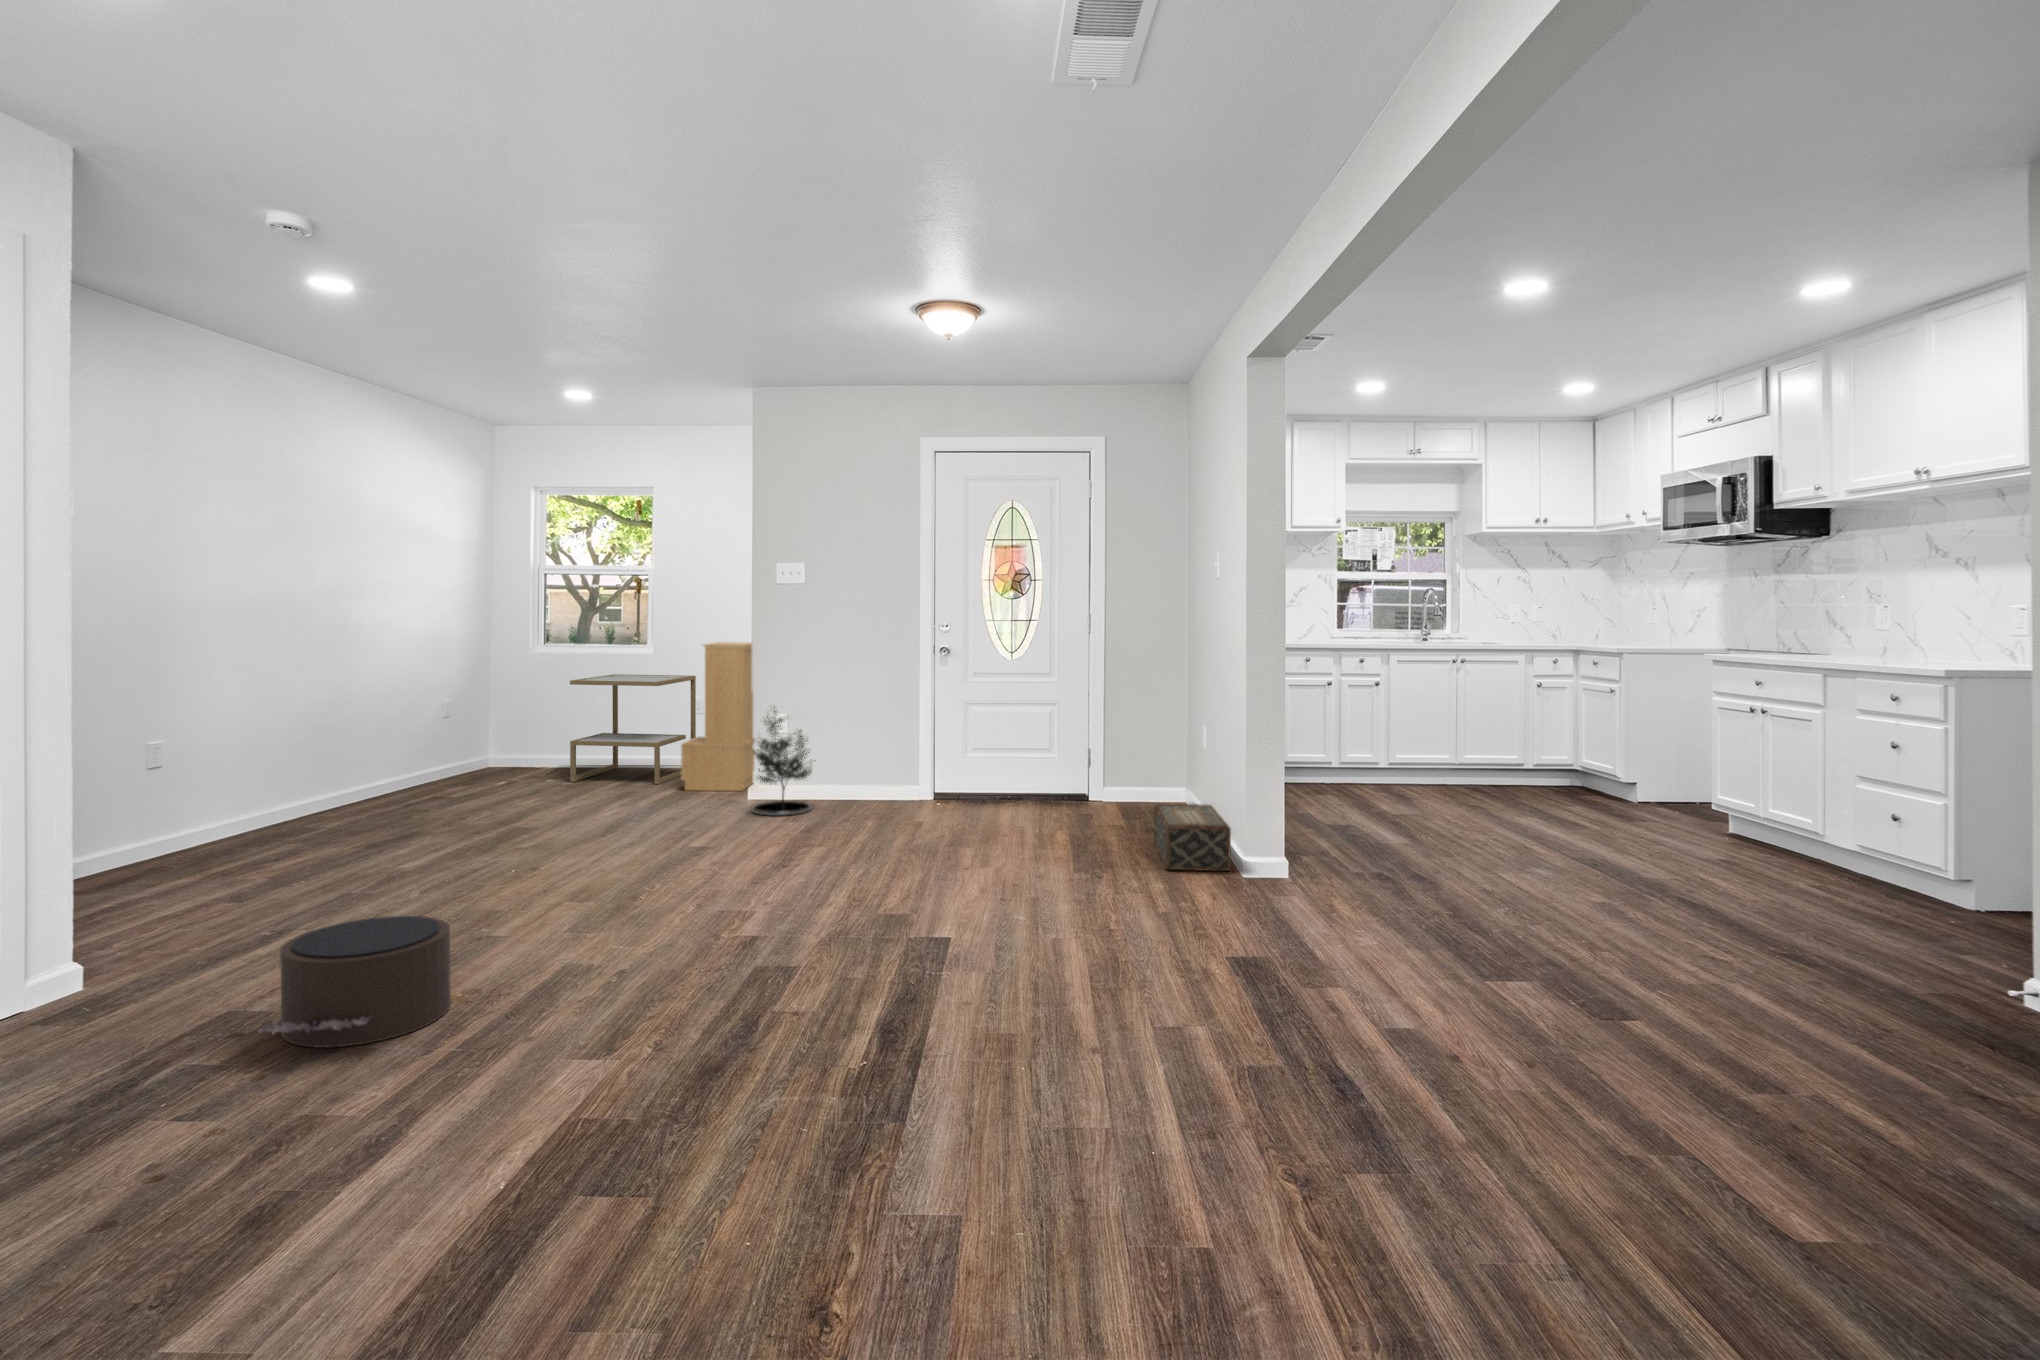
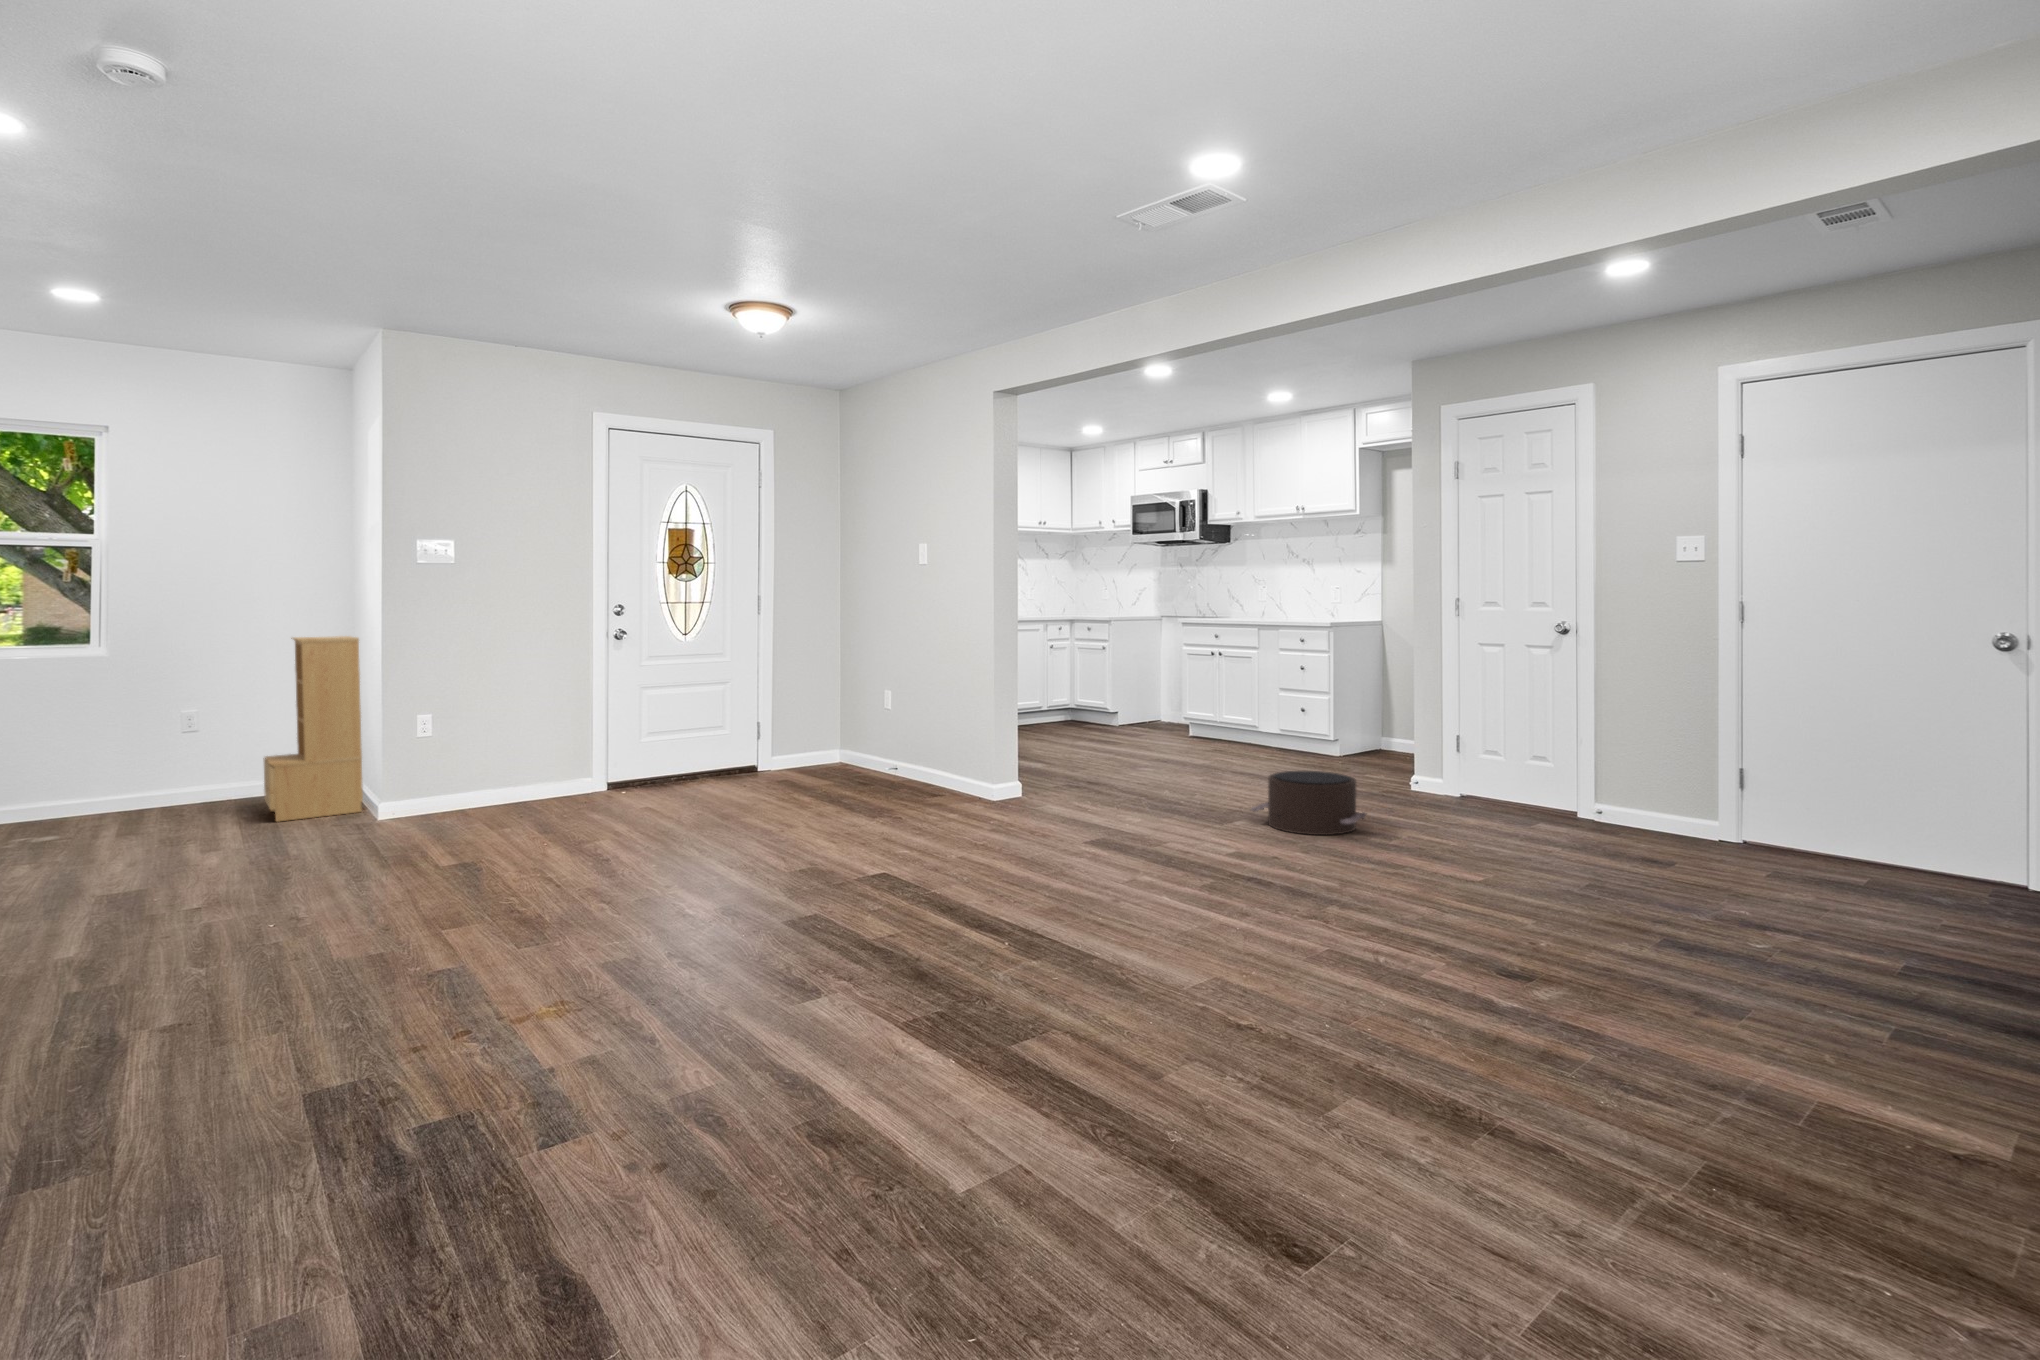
side table: present [570,674,696,784] -> none [45,683,222,838]
potted tree: present [751,711,816,816] -> none [423,701,504,827]
woven basket: present [1154,804,1231,871] -> none [889,752,981,804]
pouf: present [259,916,451,1048] -> present [1251,771,1367,835]

